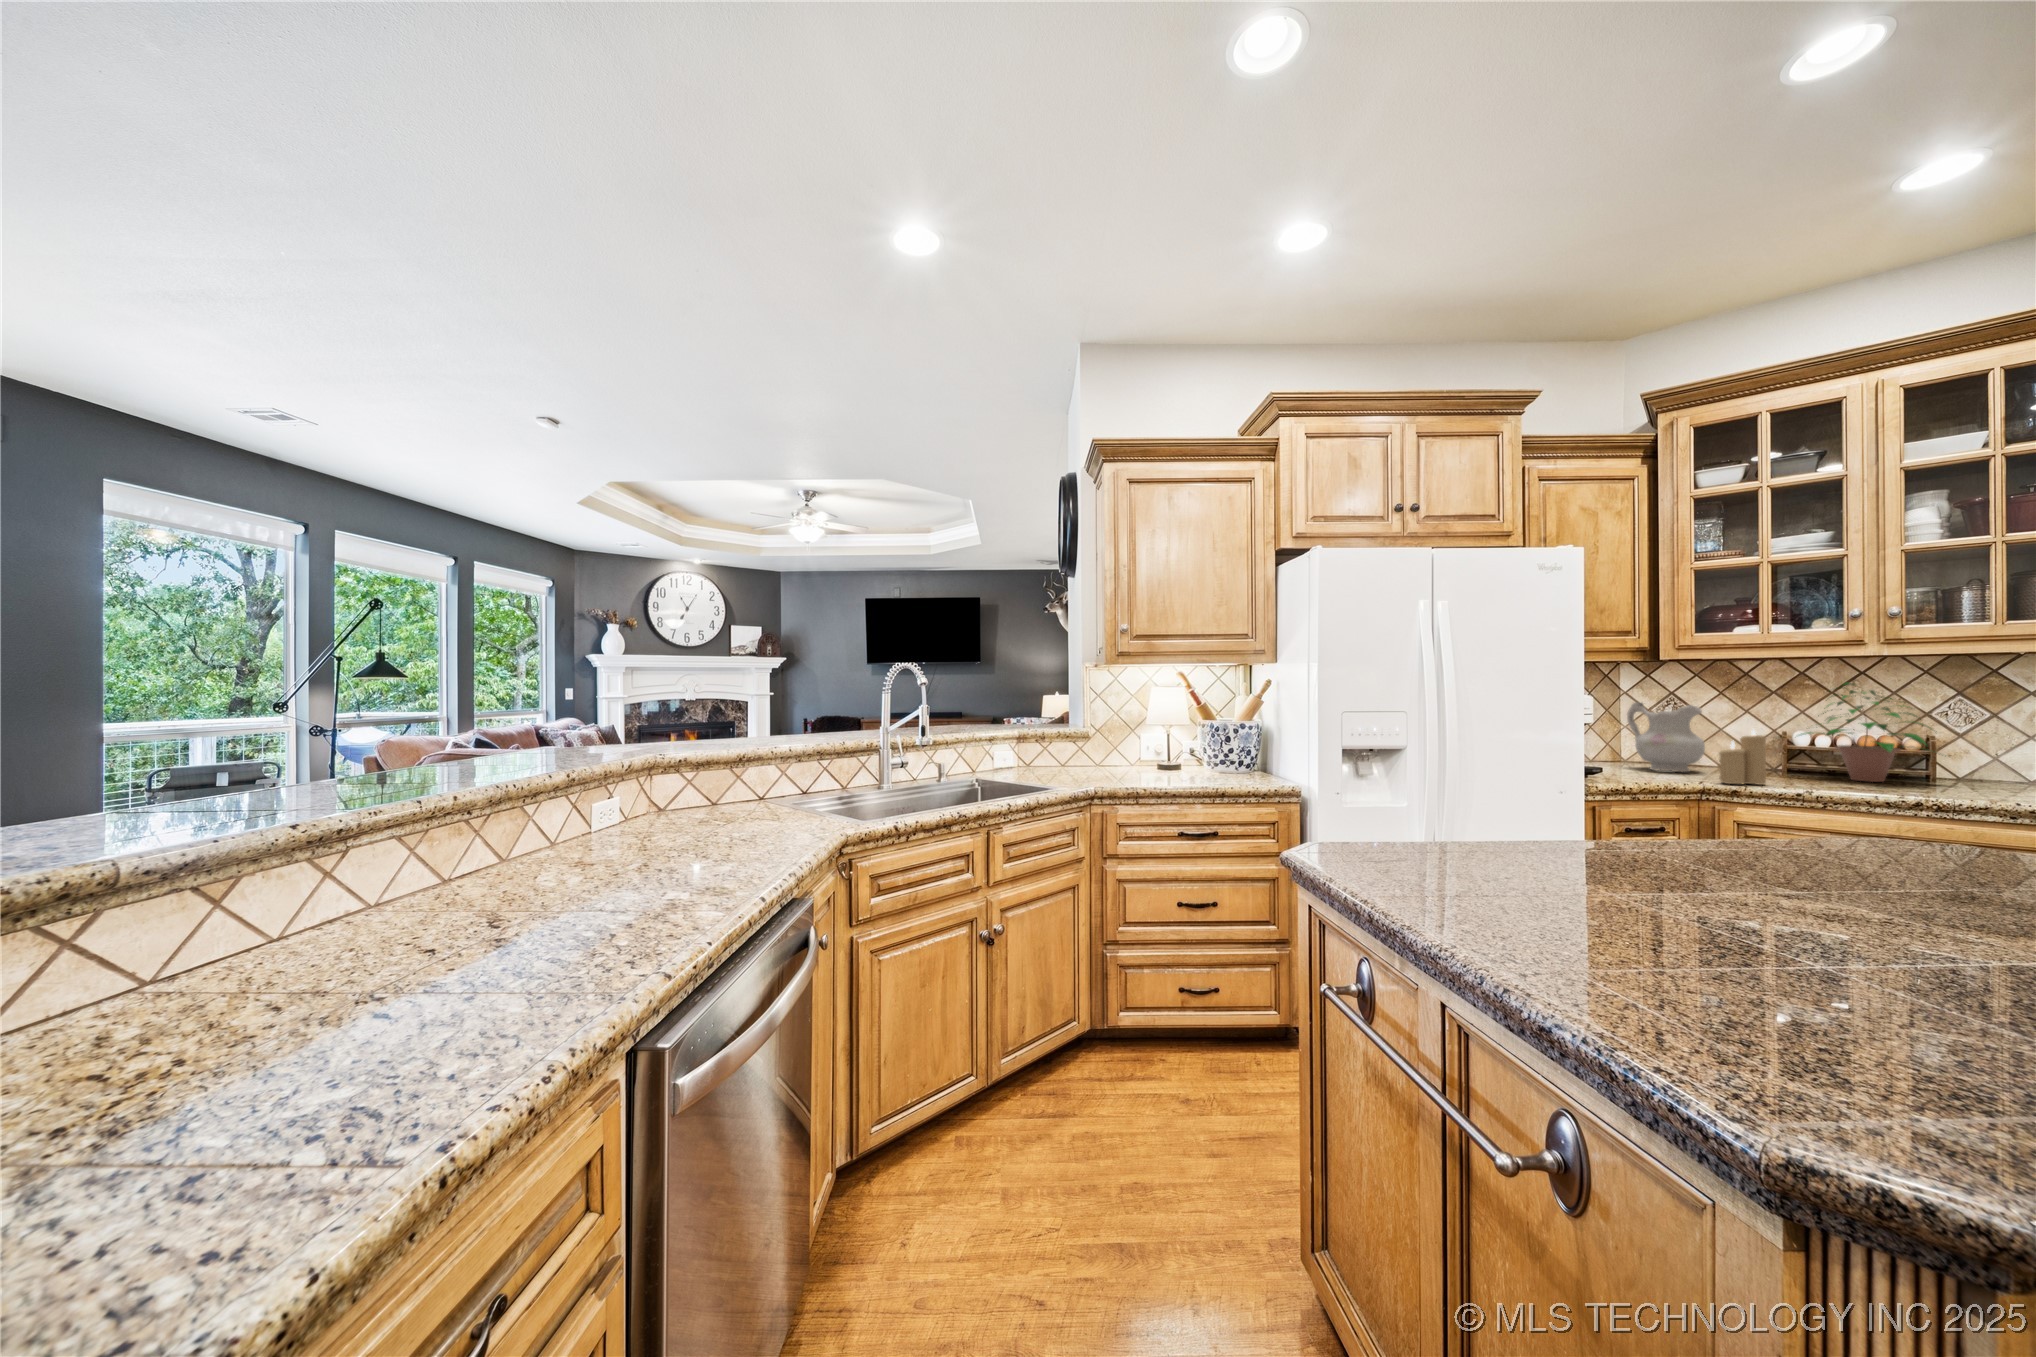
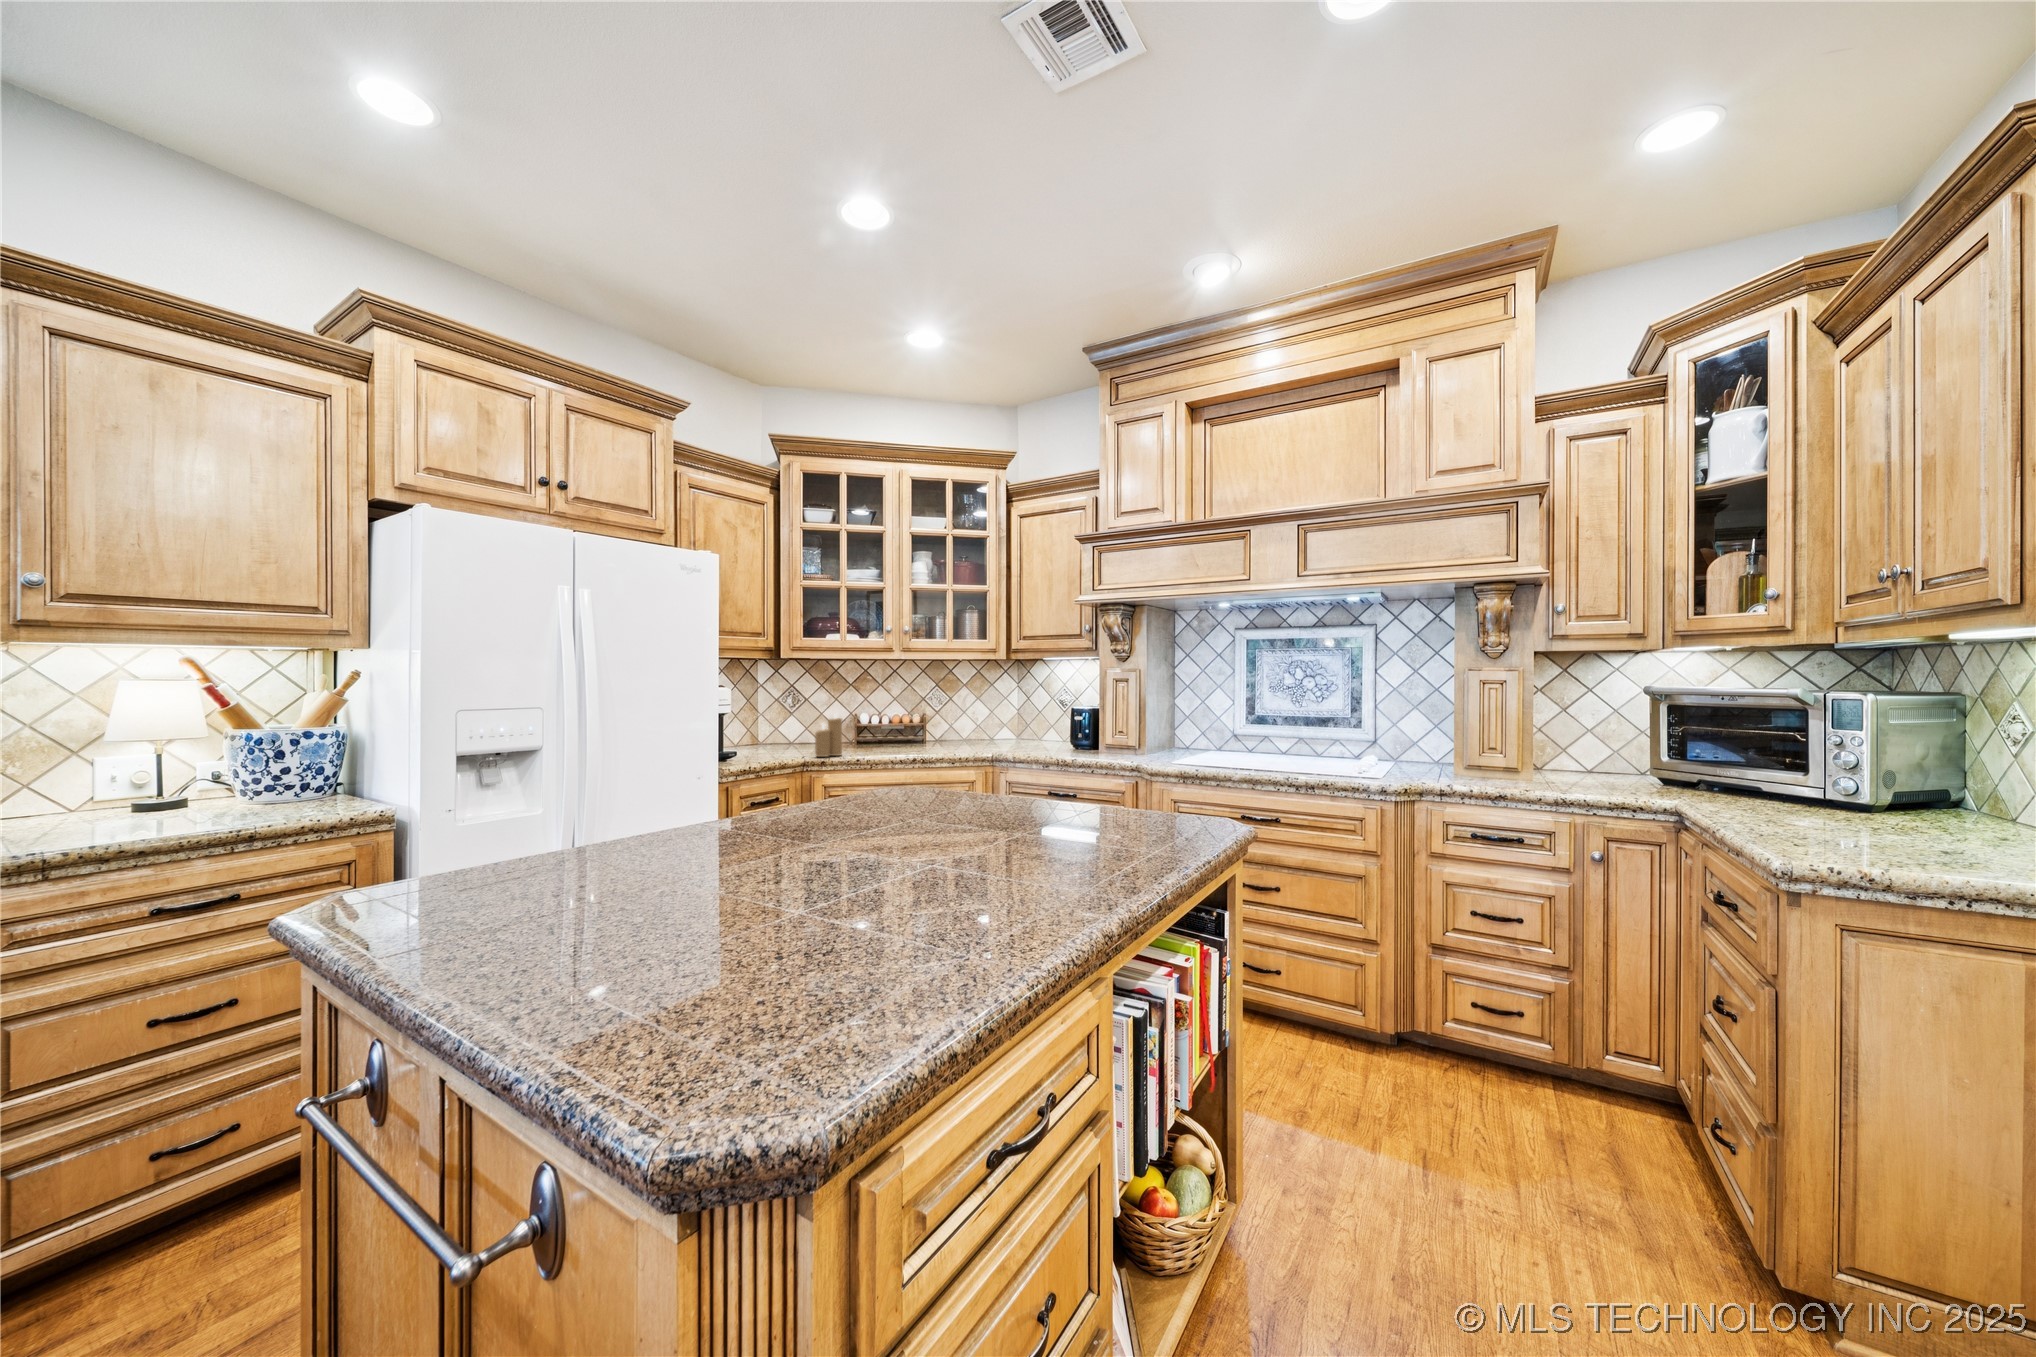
potted plant: present [1803,682,1928,782] -> none [859,678,933,747]
ceramic pitcher: present [1627,702,1705,772] -> none [758,694,808,750]

